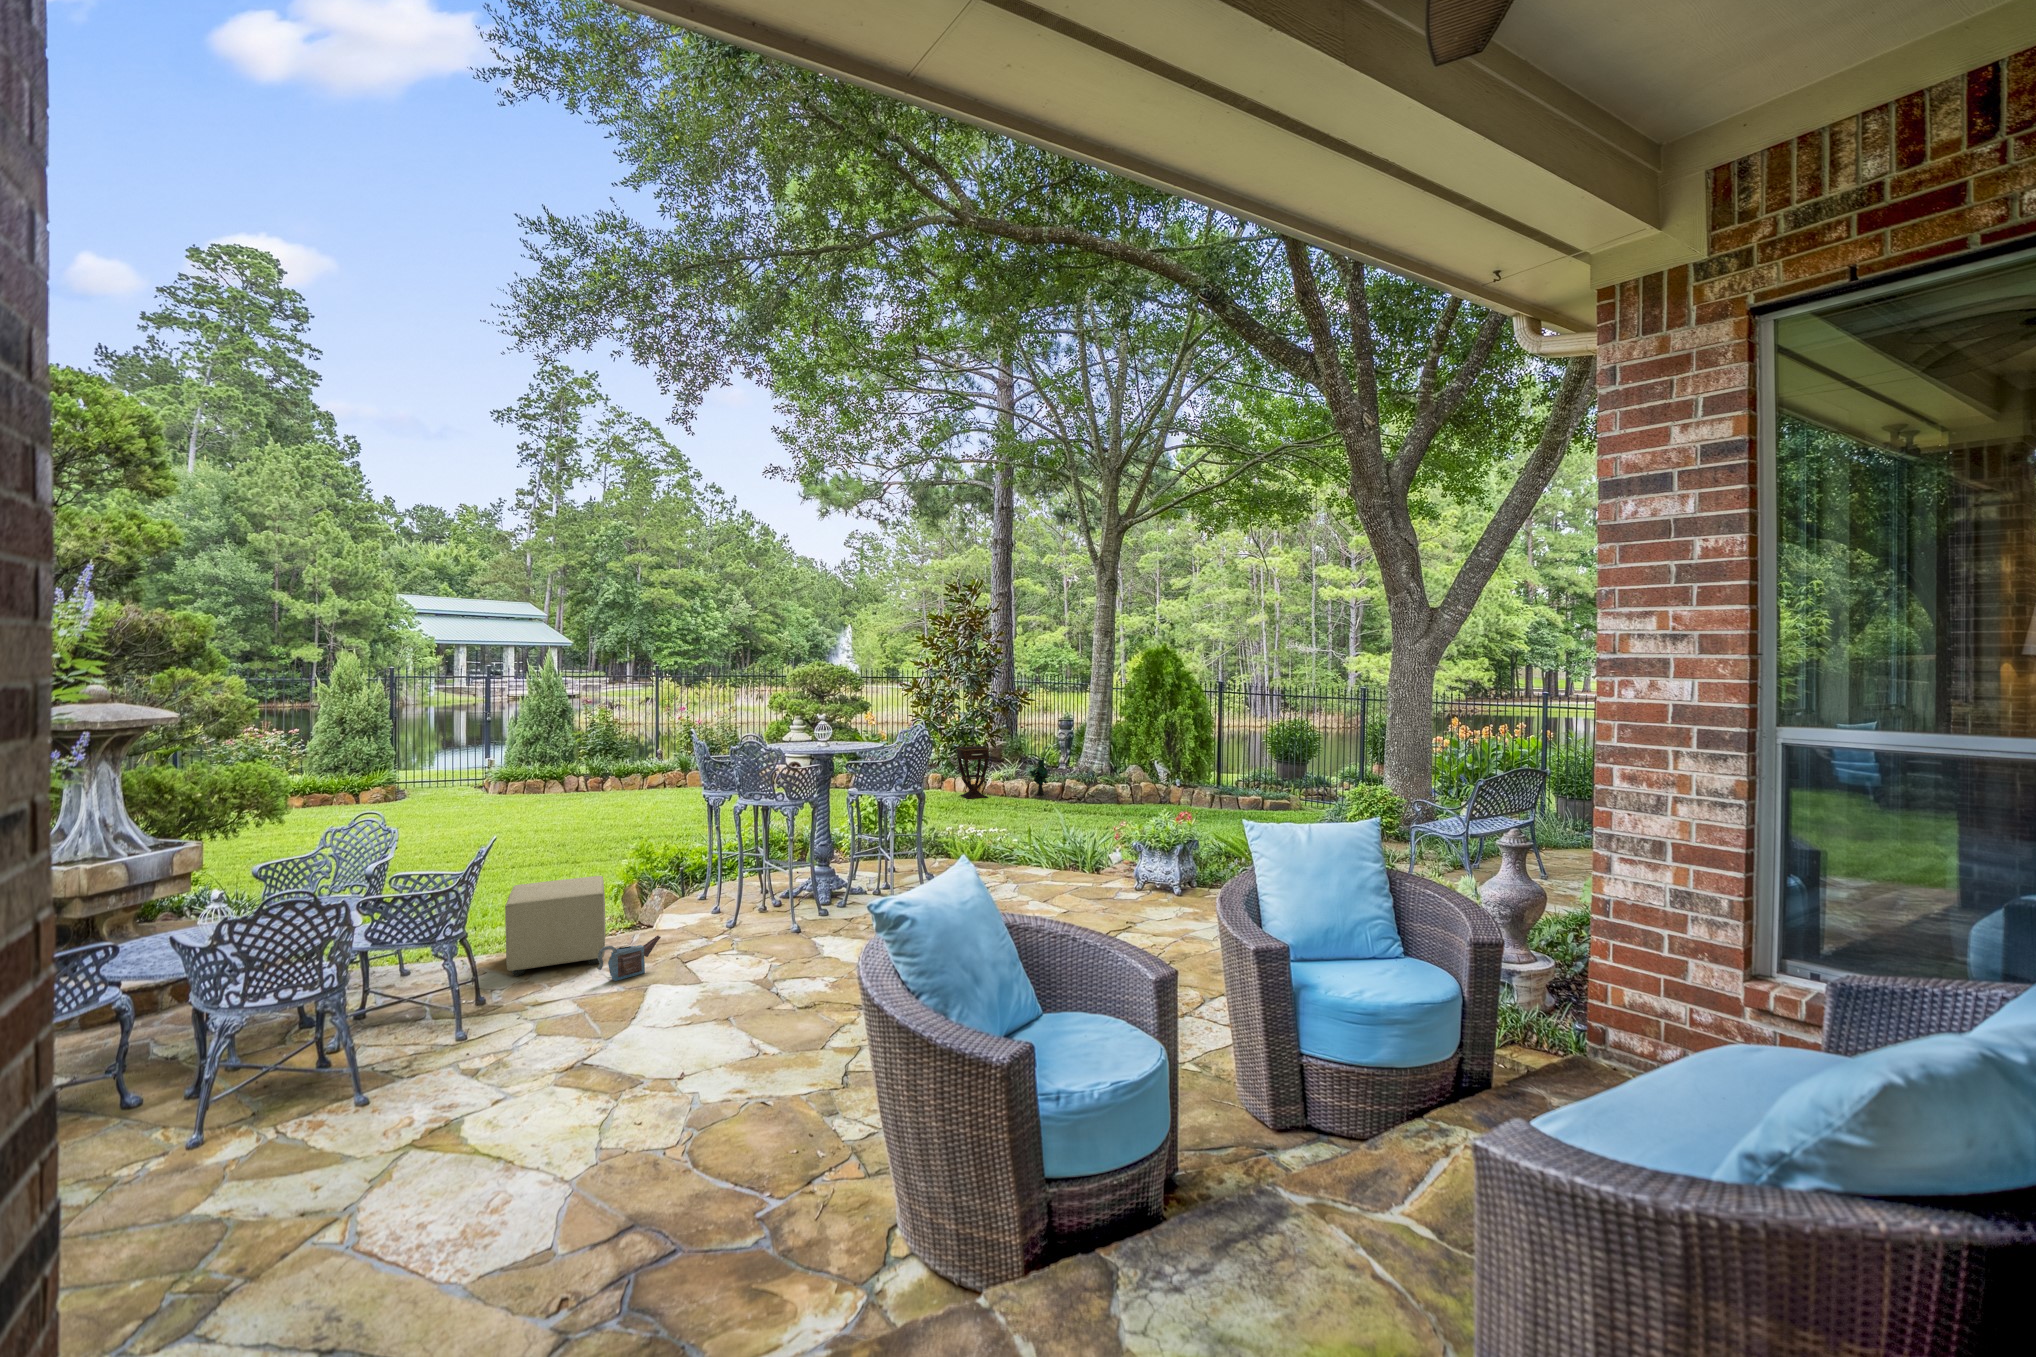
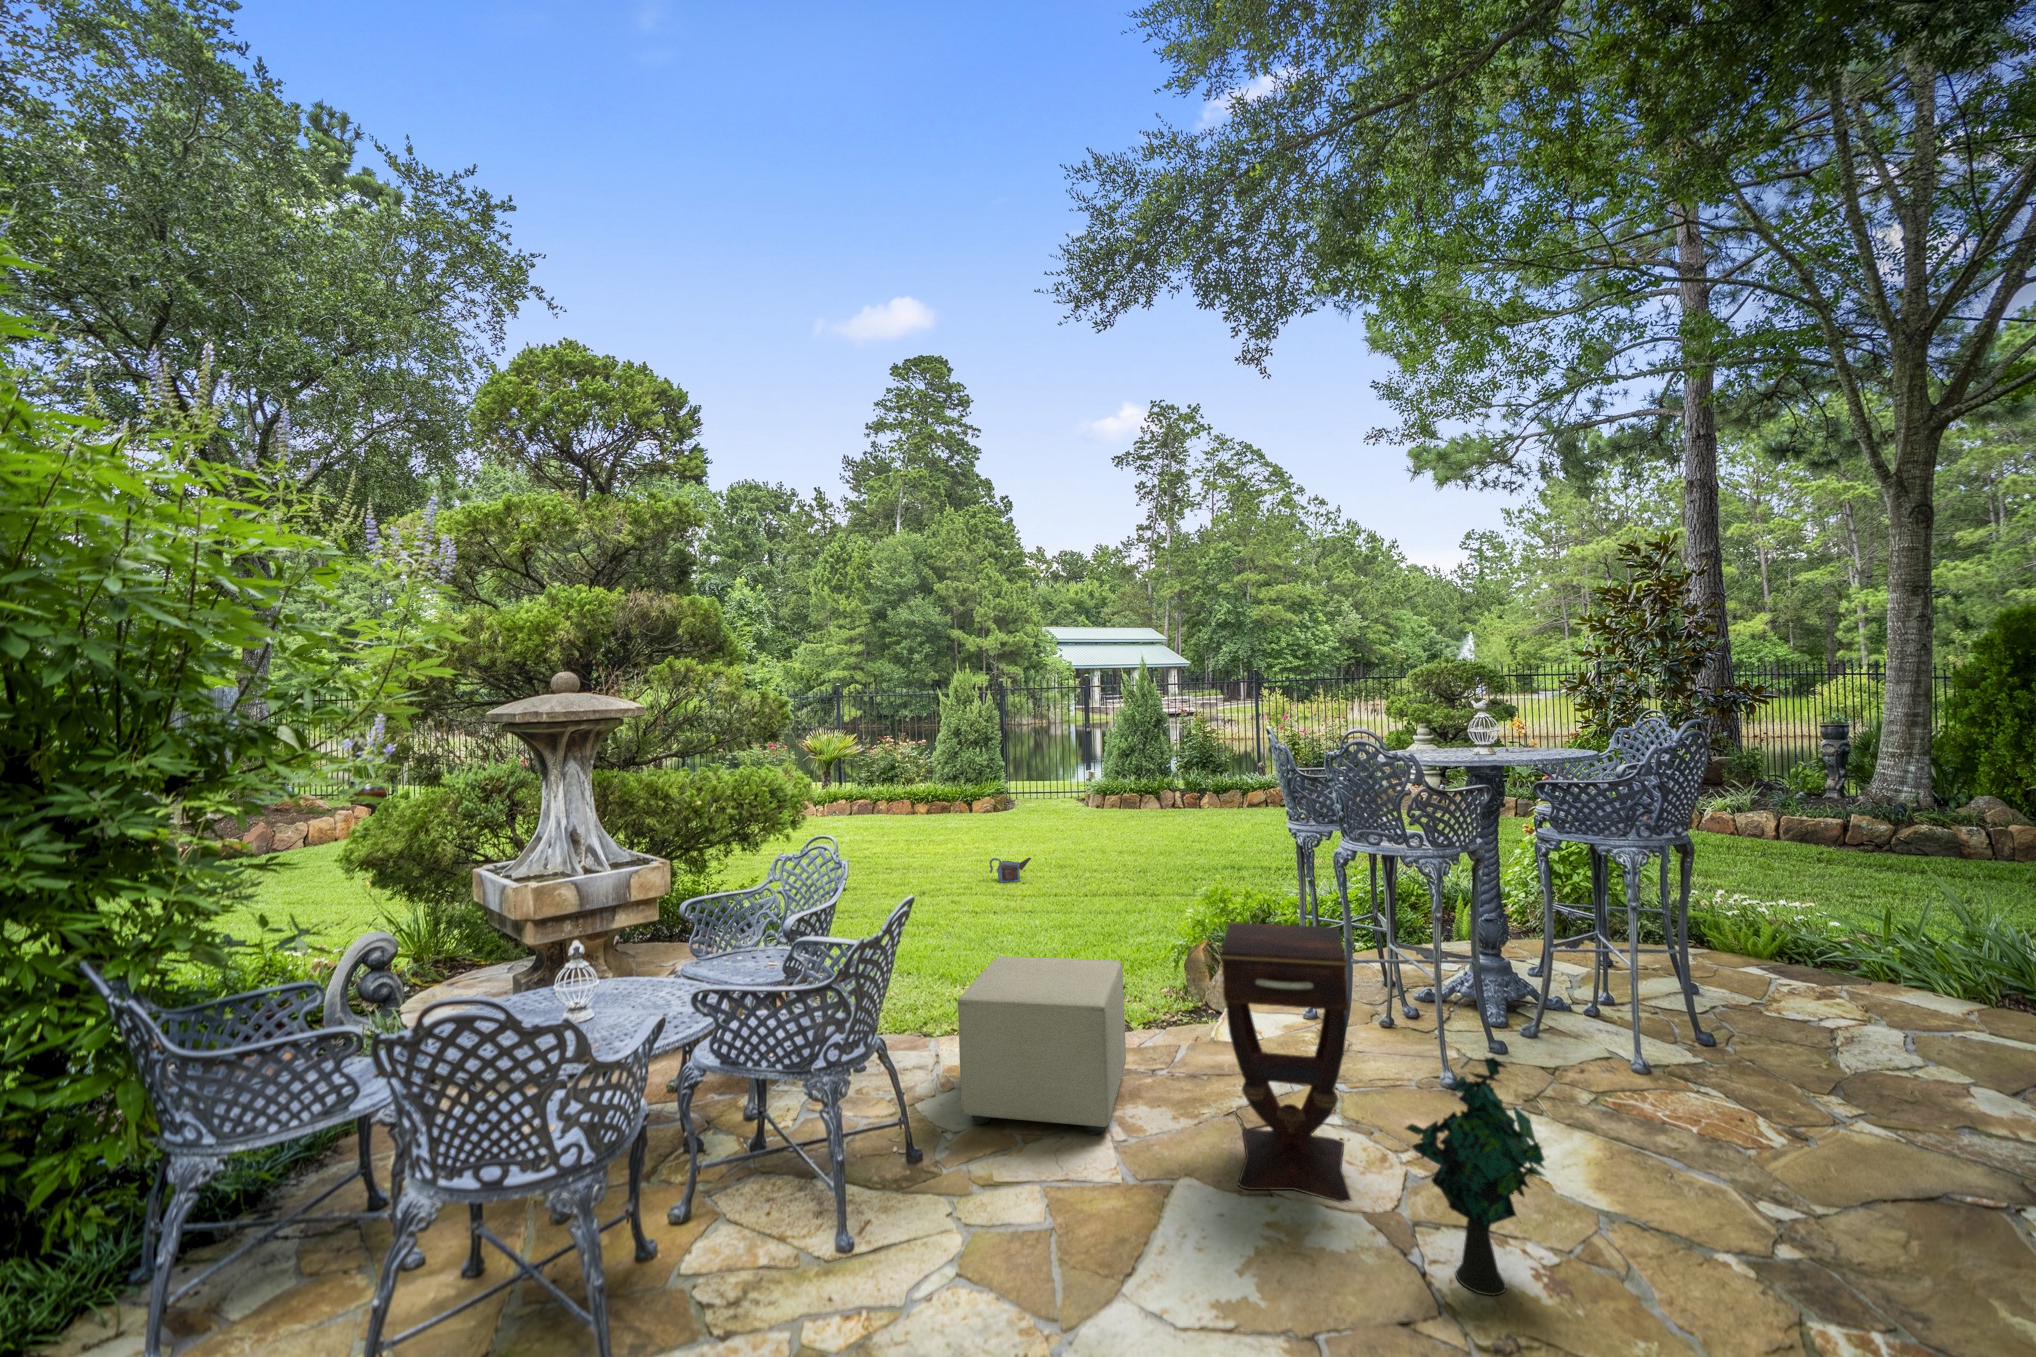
side table: present [957,746,989,799] -> present [1220,922,1352,1203]
decorative plant: present [1030,757,1050,795] -> present [1405,1057,1546,1295]
watering can: present [597,936,661,981] -> present [989,857,1031,882]

